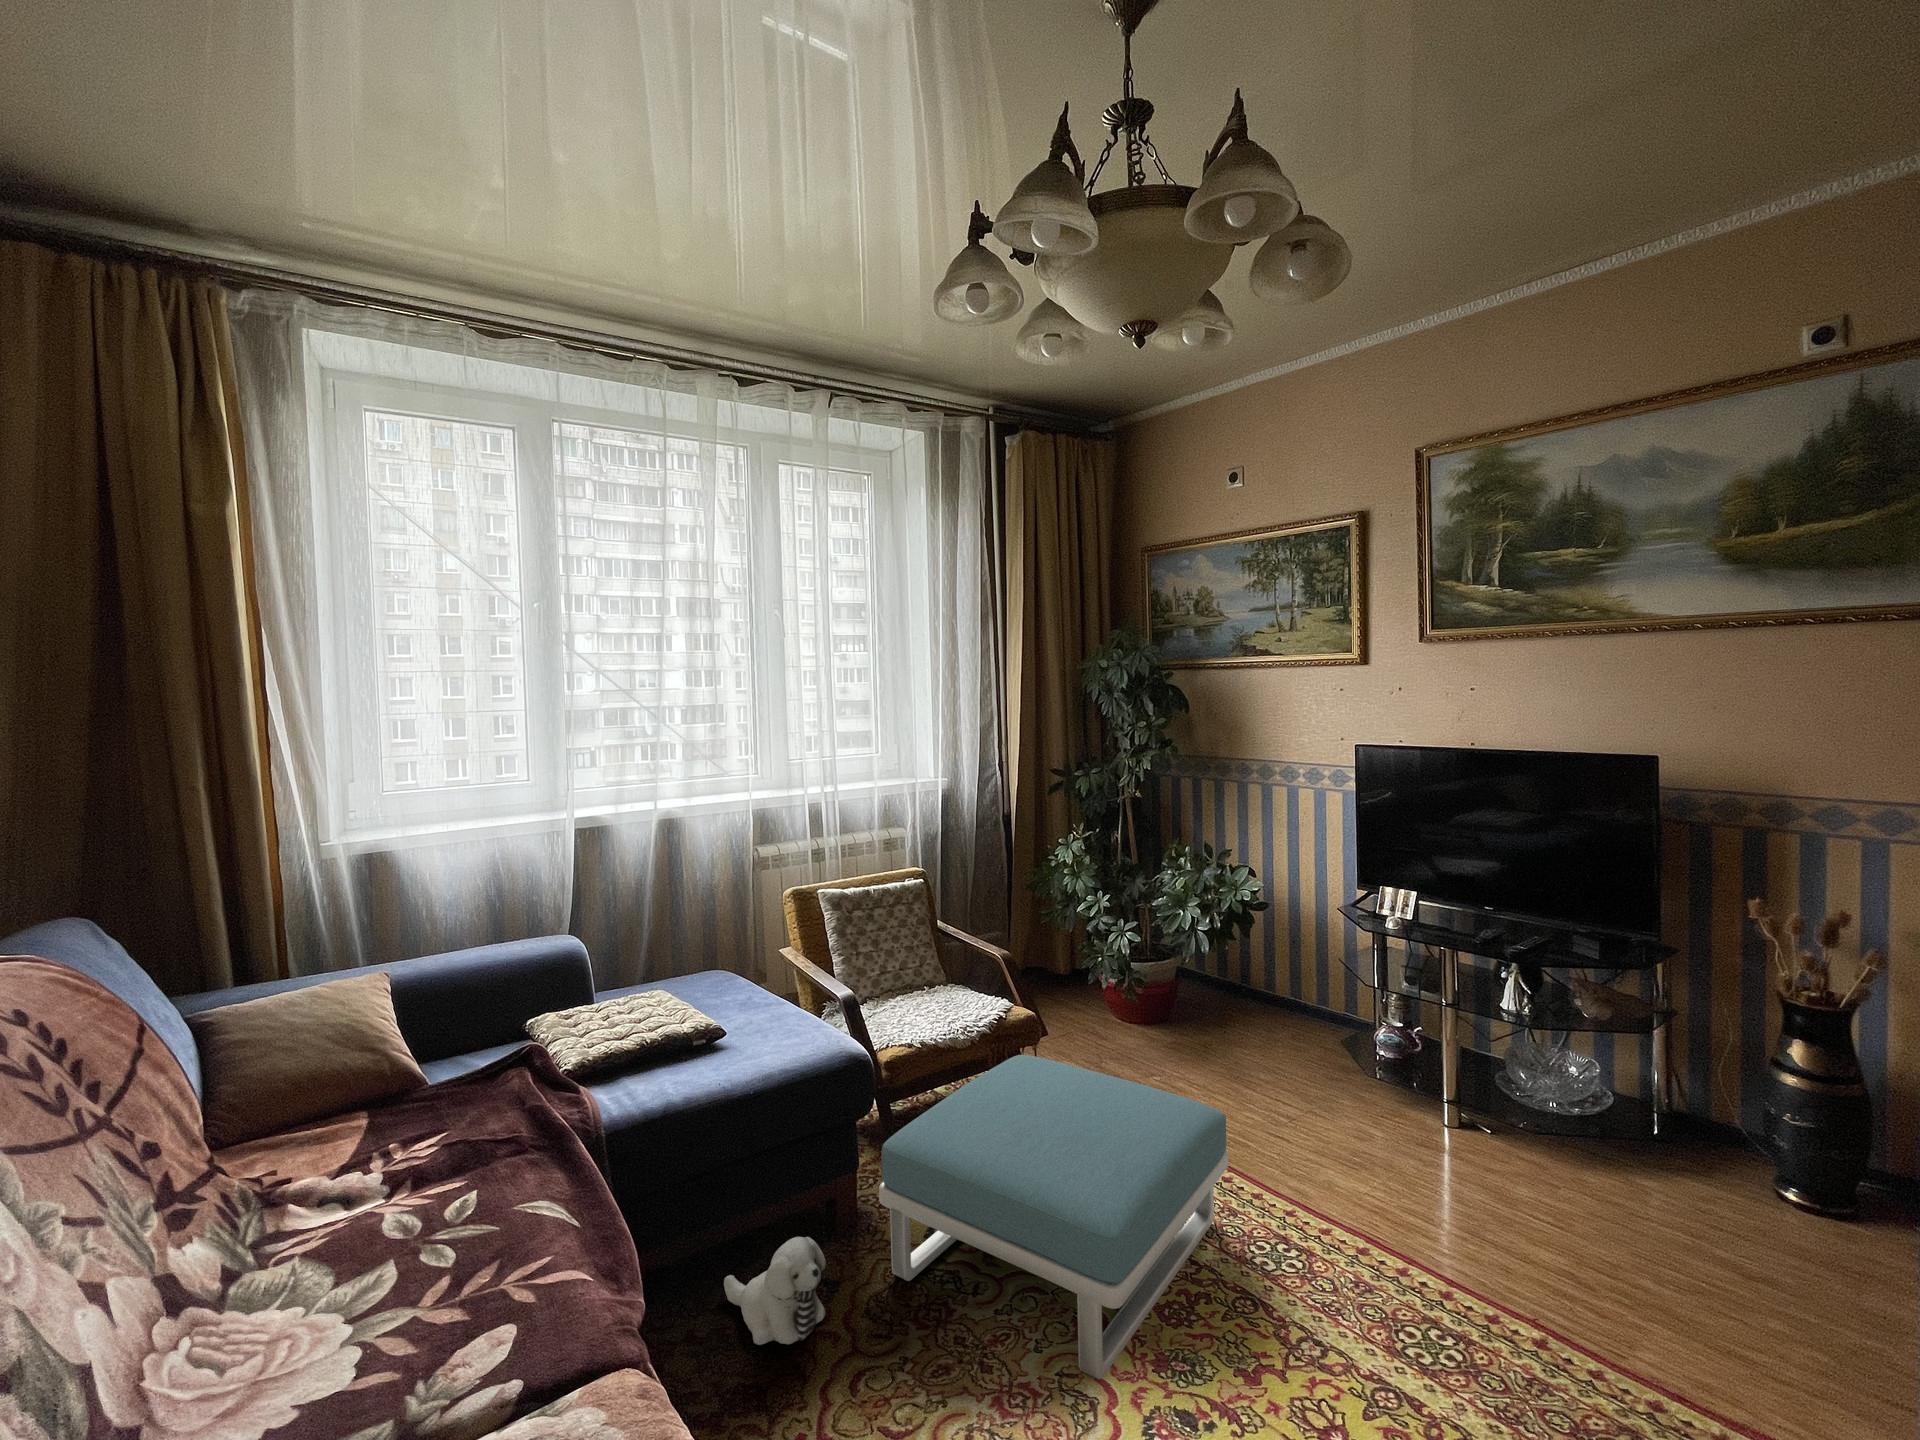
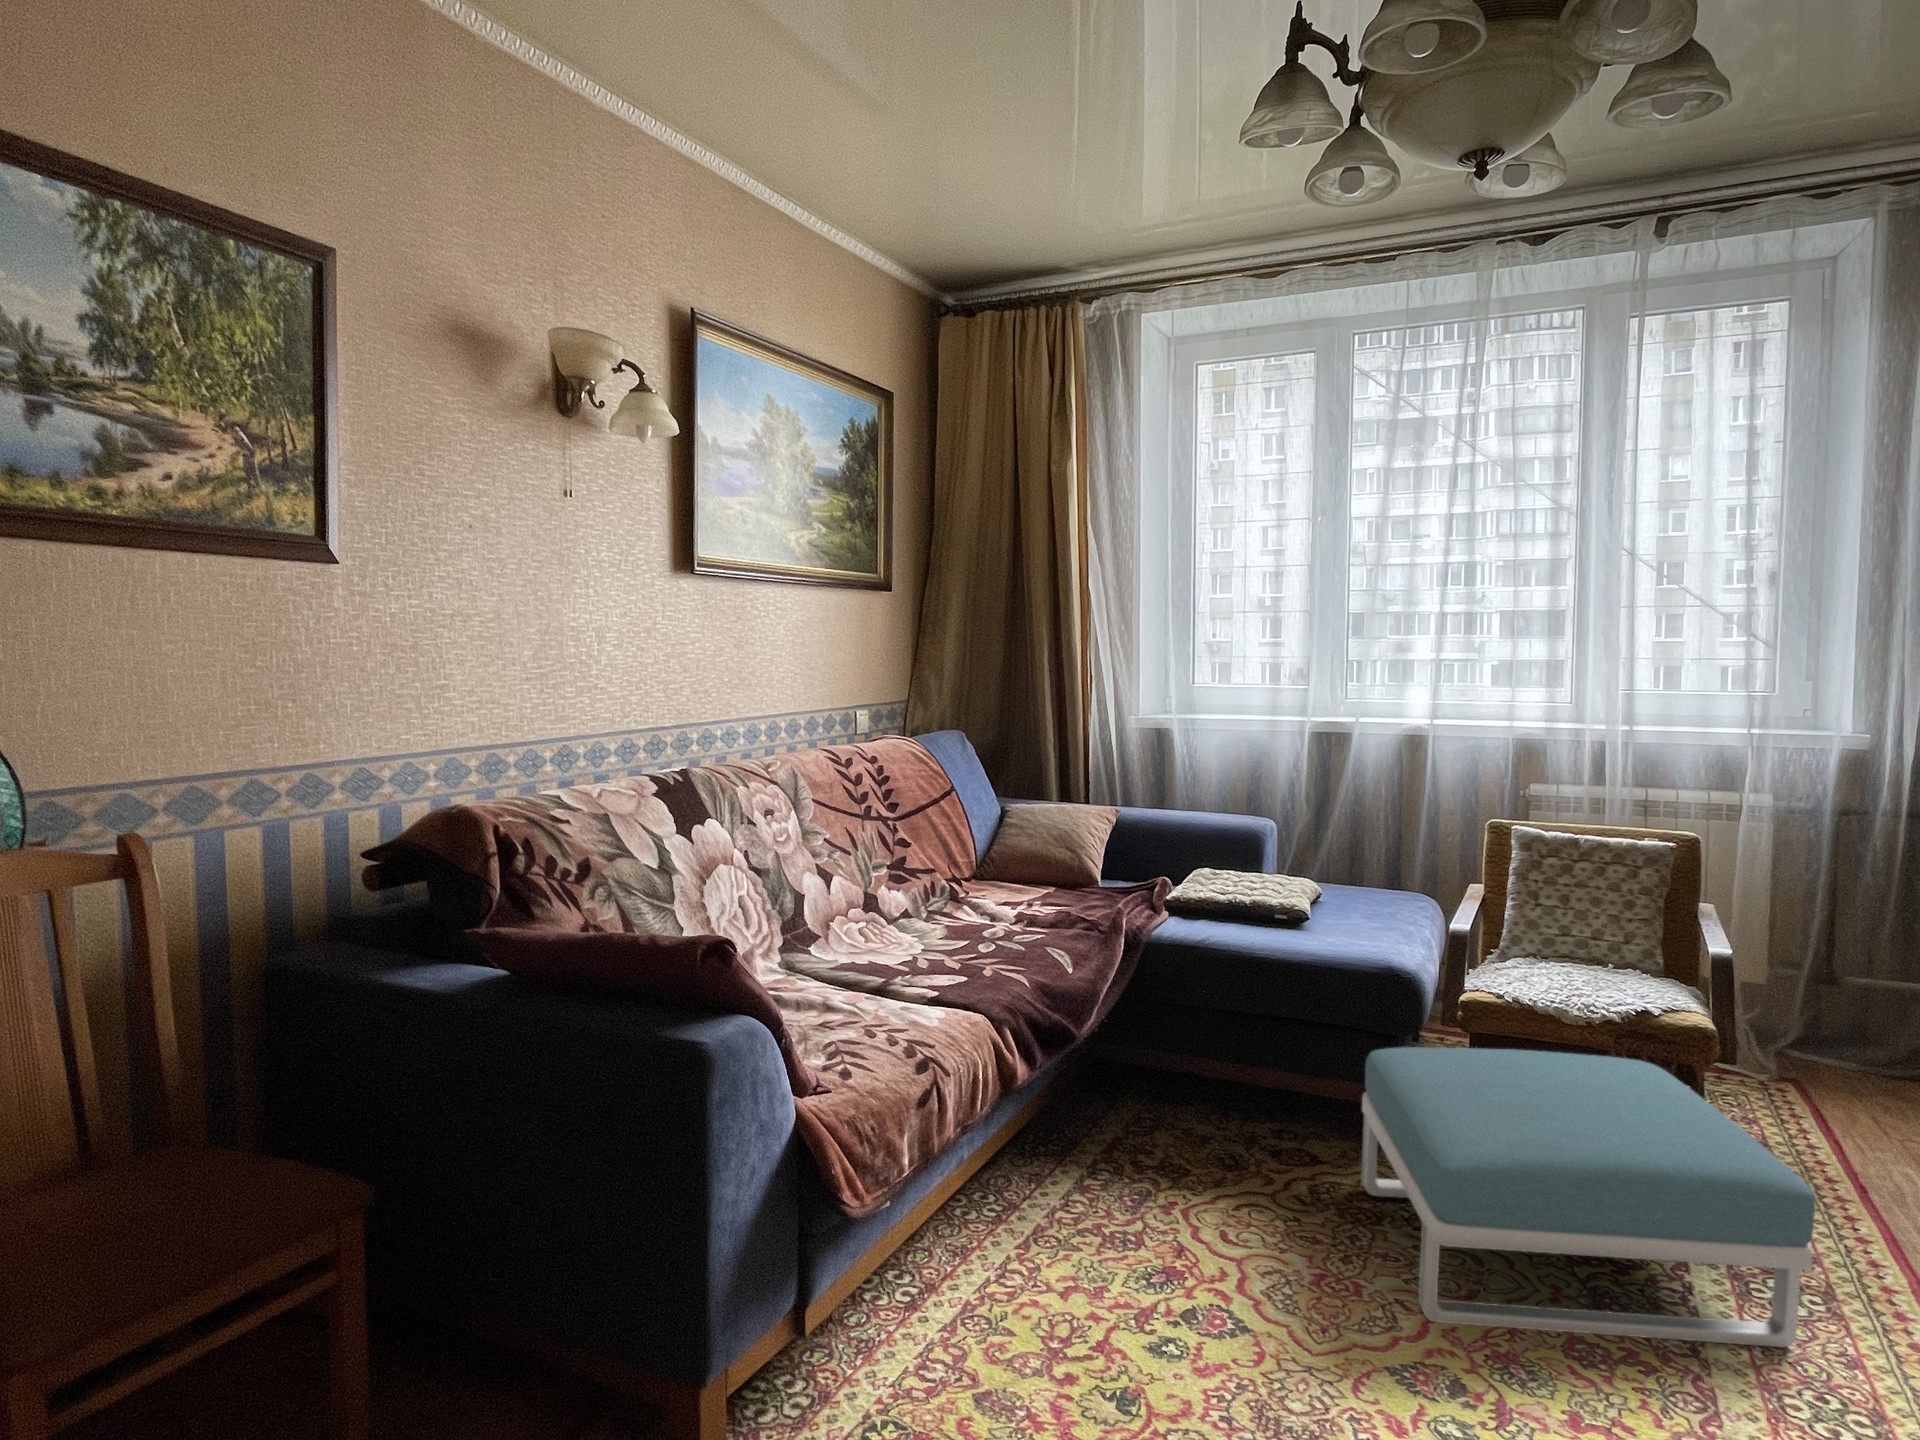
plush toy: present [724,1237,826,1345] -> none [1211,1089,1291,1175]

